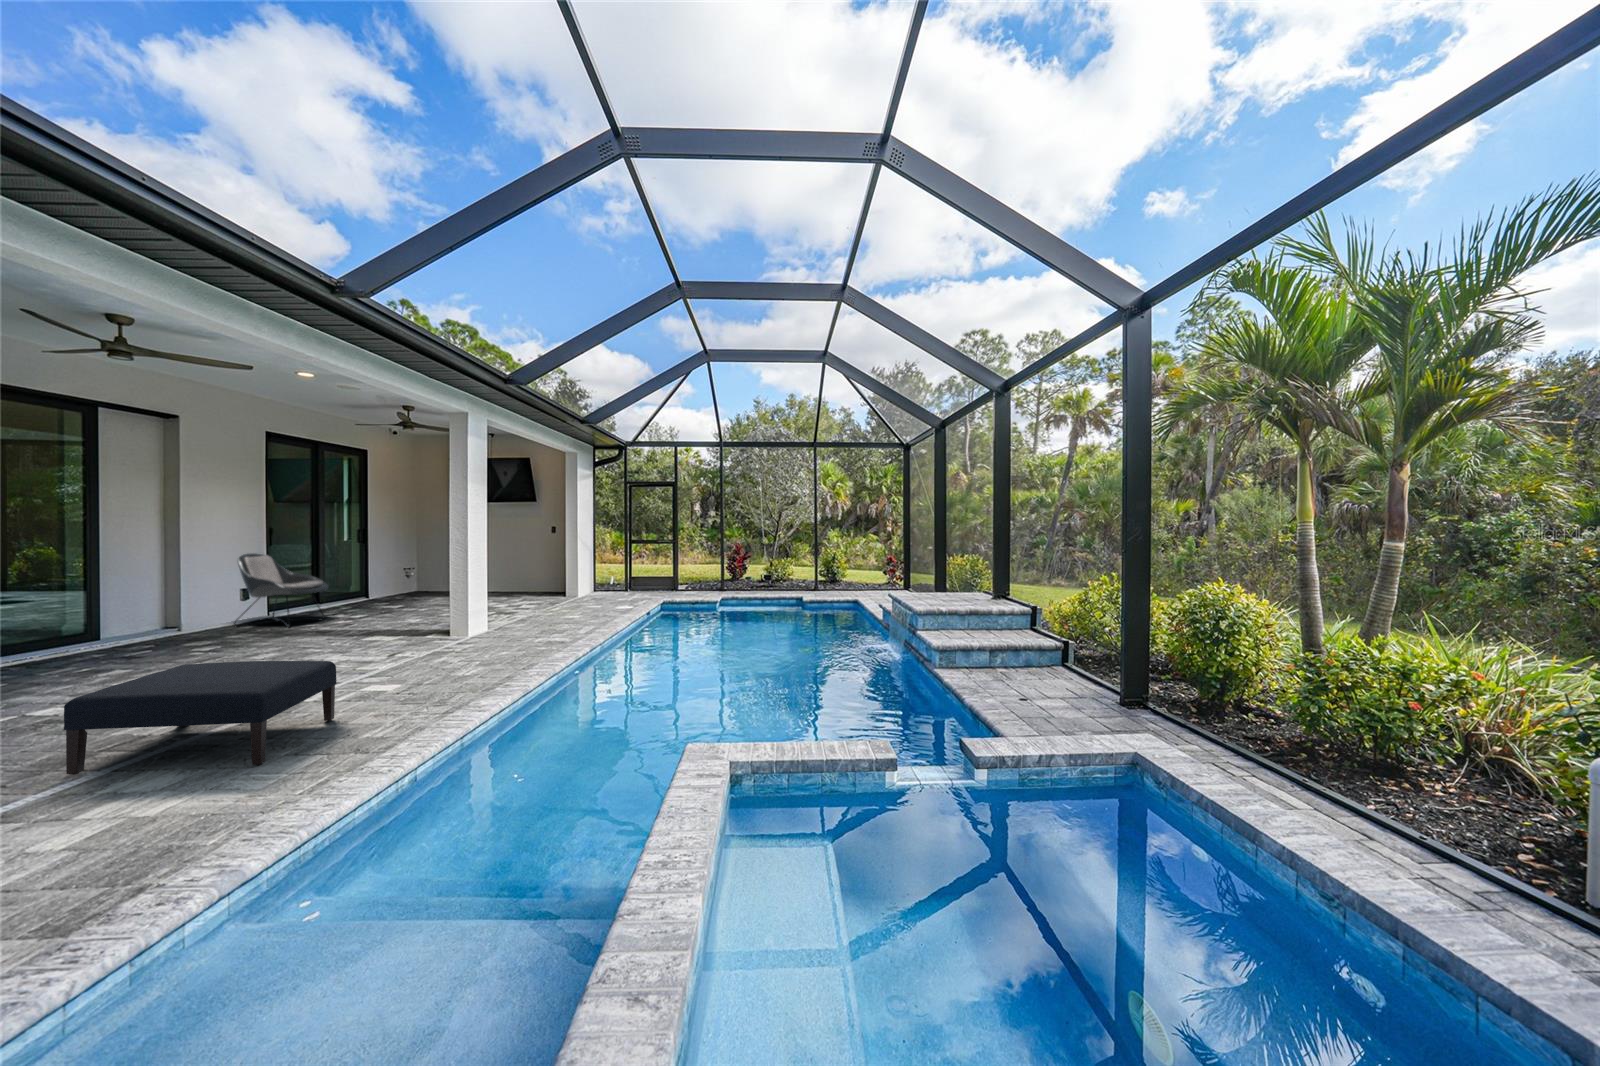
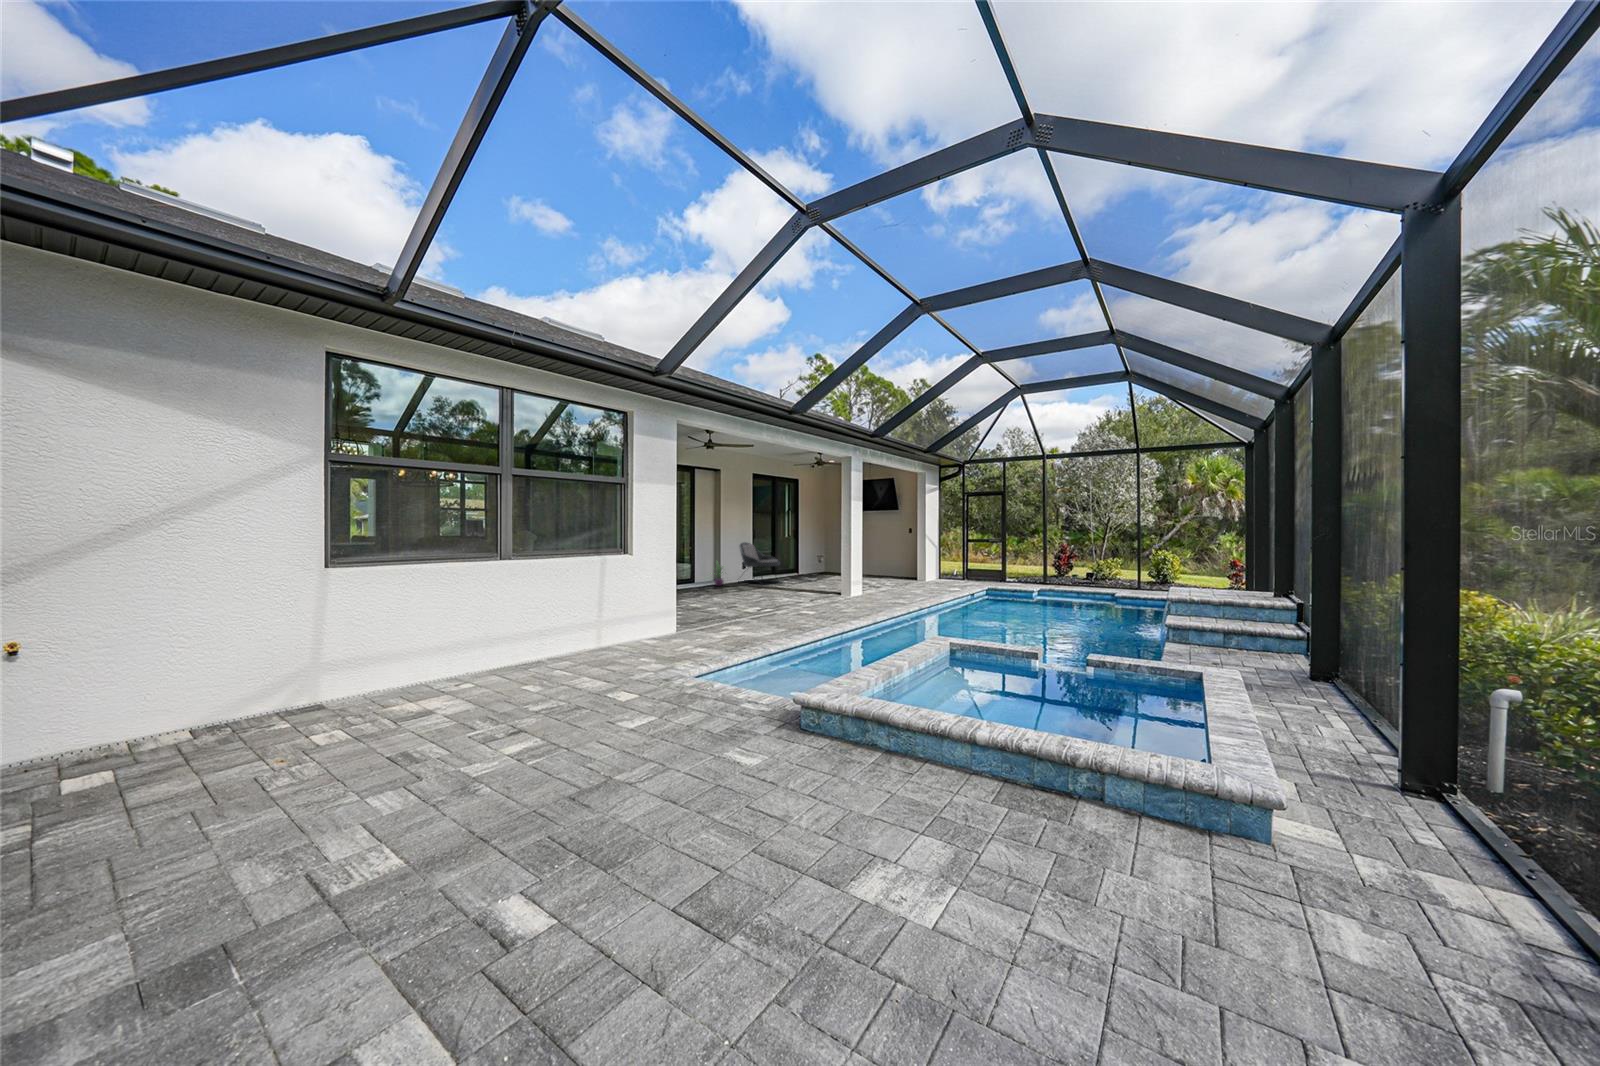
decorative plant: none [155,590,216,638] -> present [710,563,724,586]
ottoman: present [64,661,336,775] -> none [701,589,791,632]

